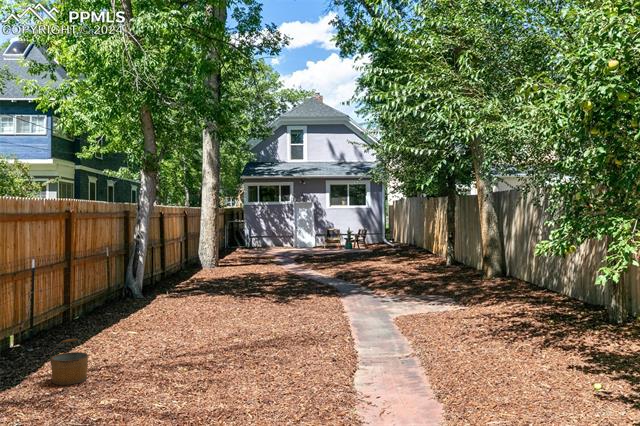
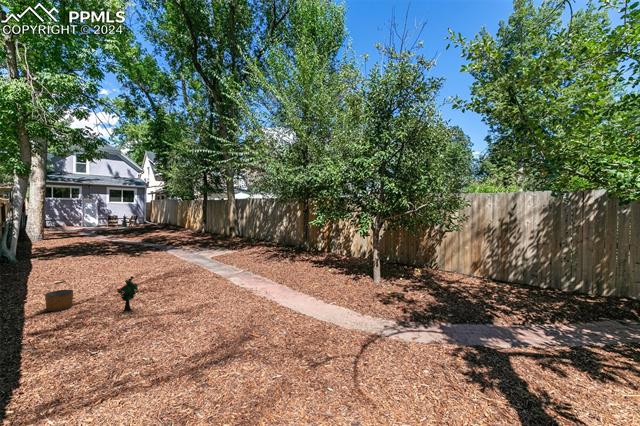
decorative plant: none [106,346,144,408] -> present [117,276,138,311]

